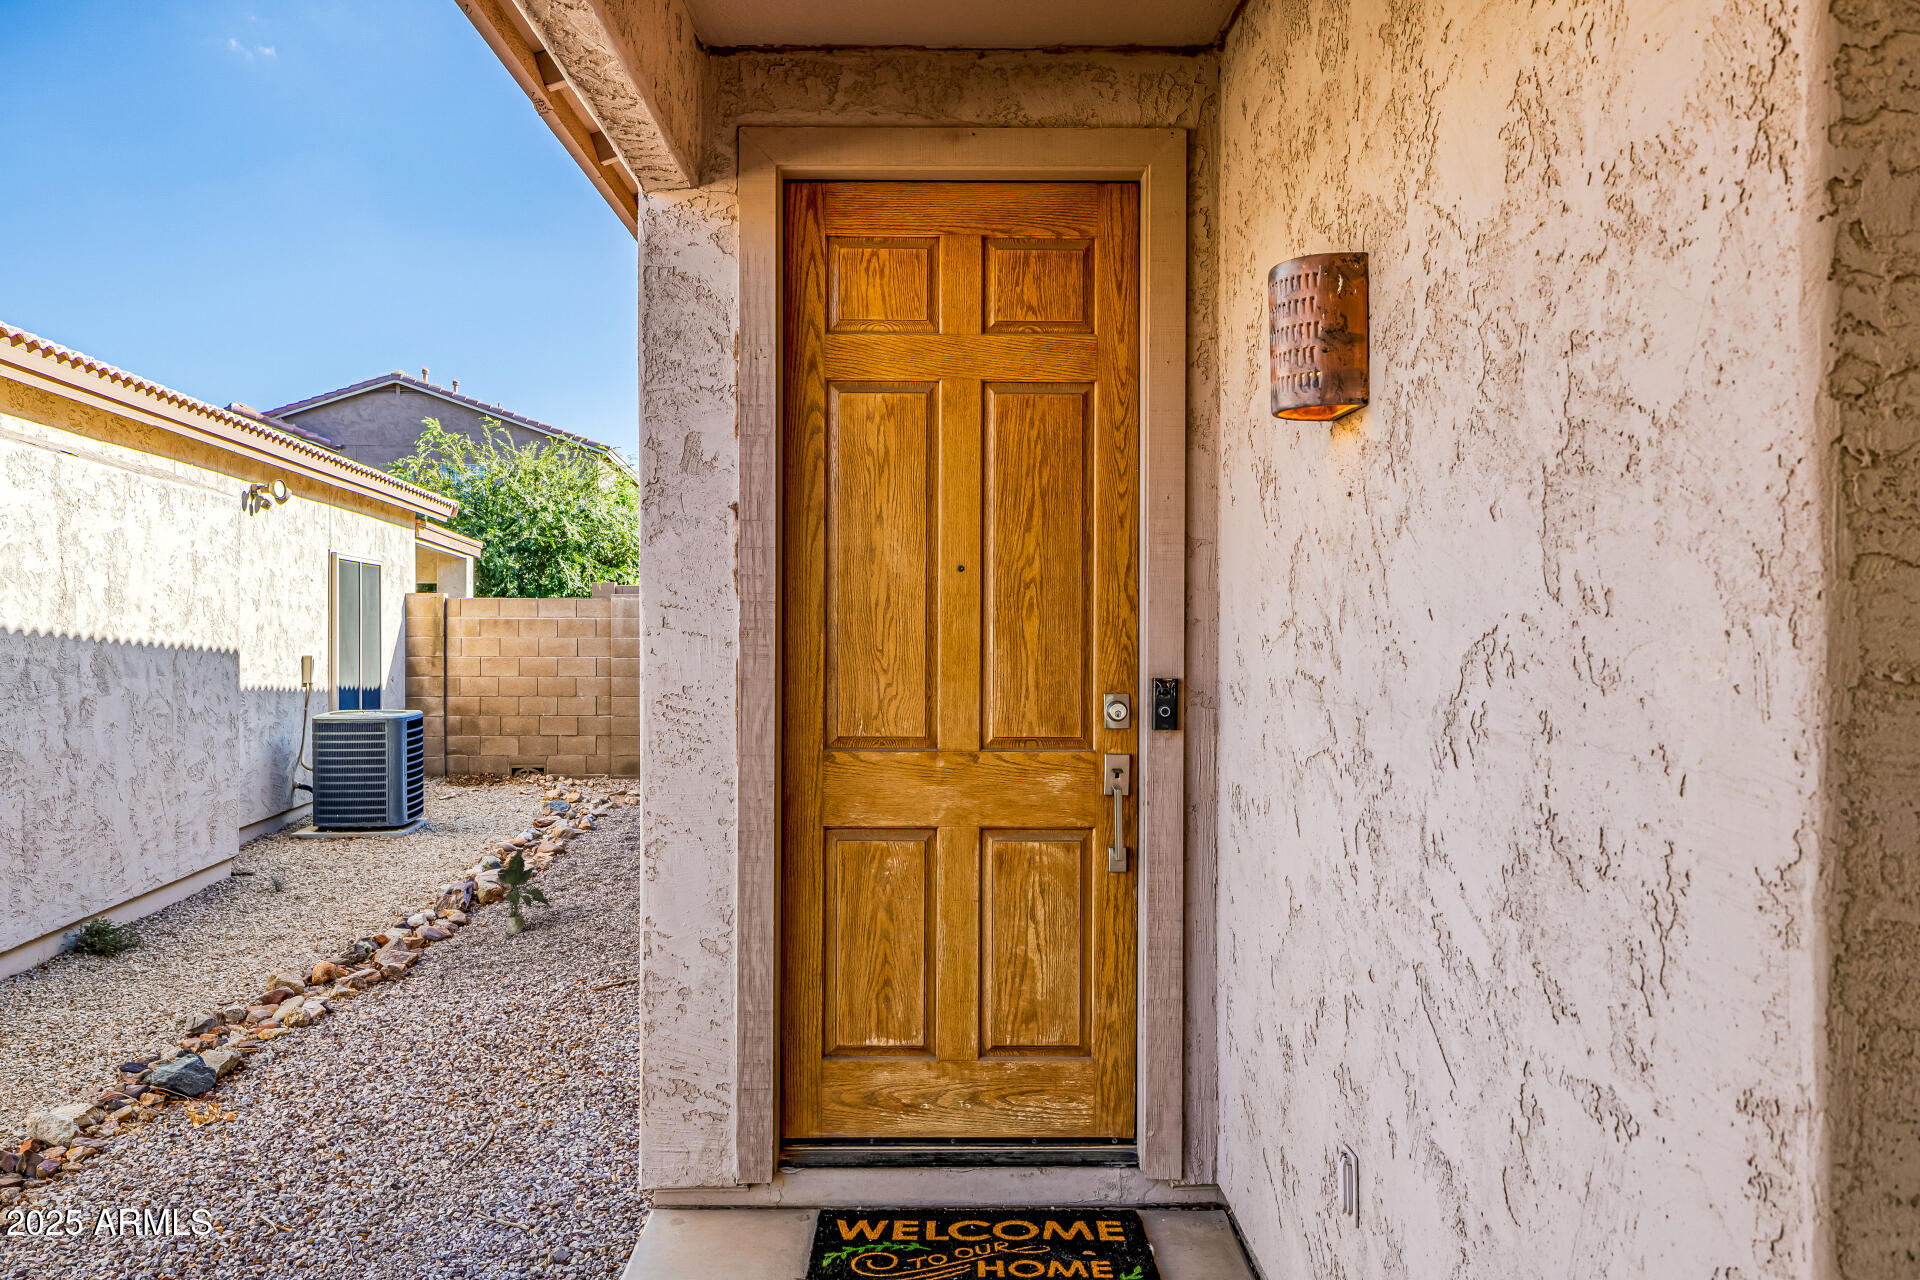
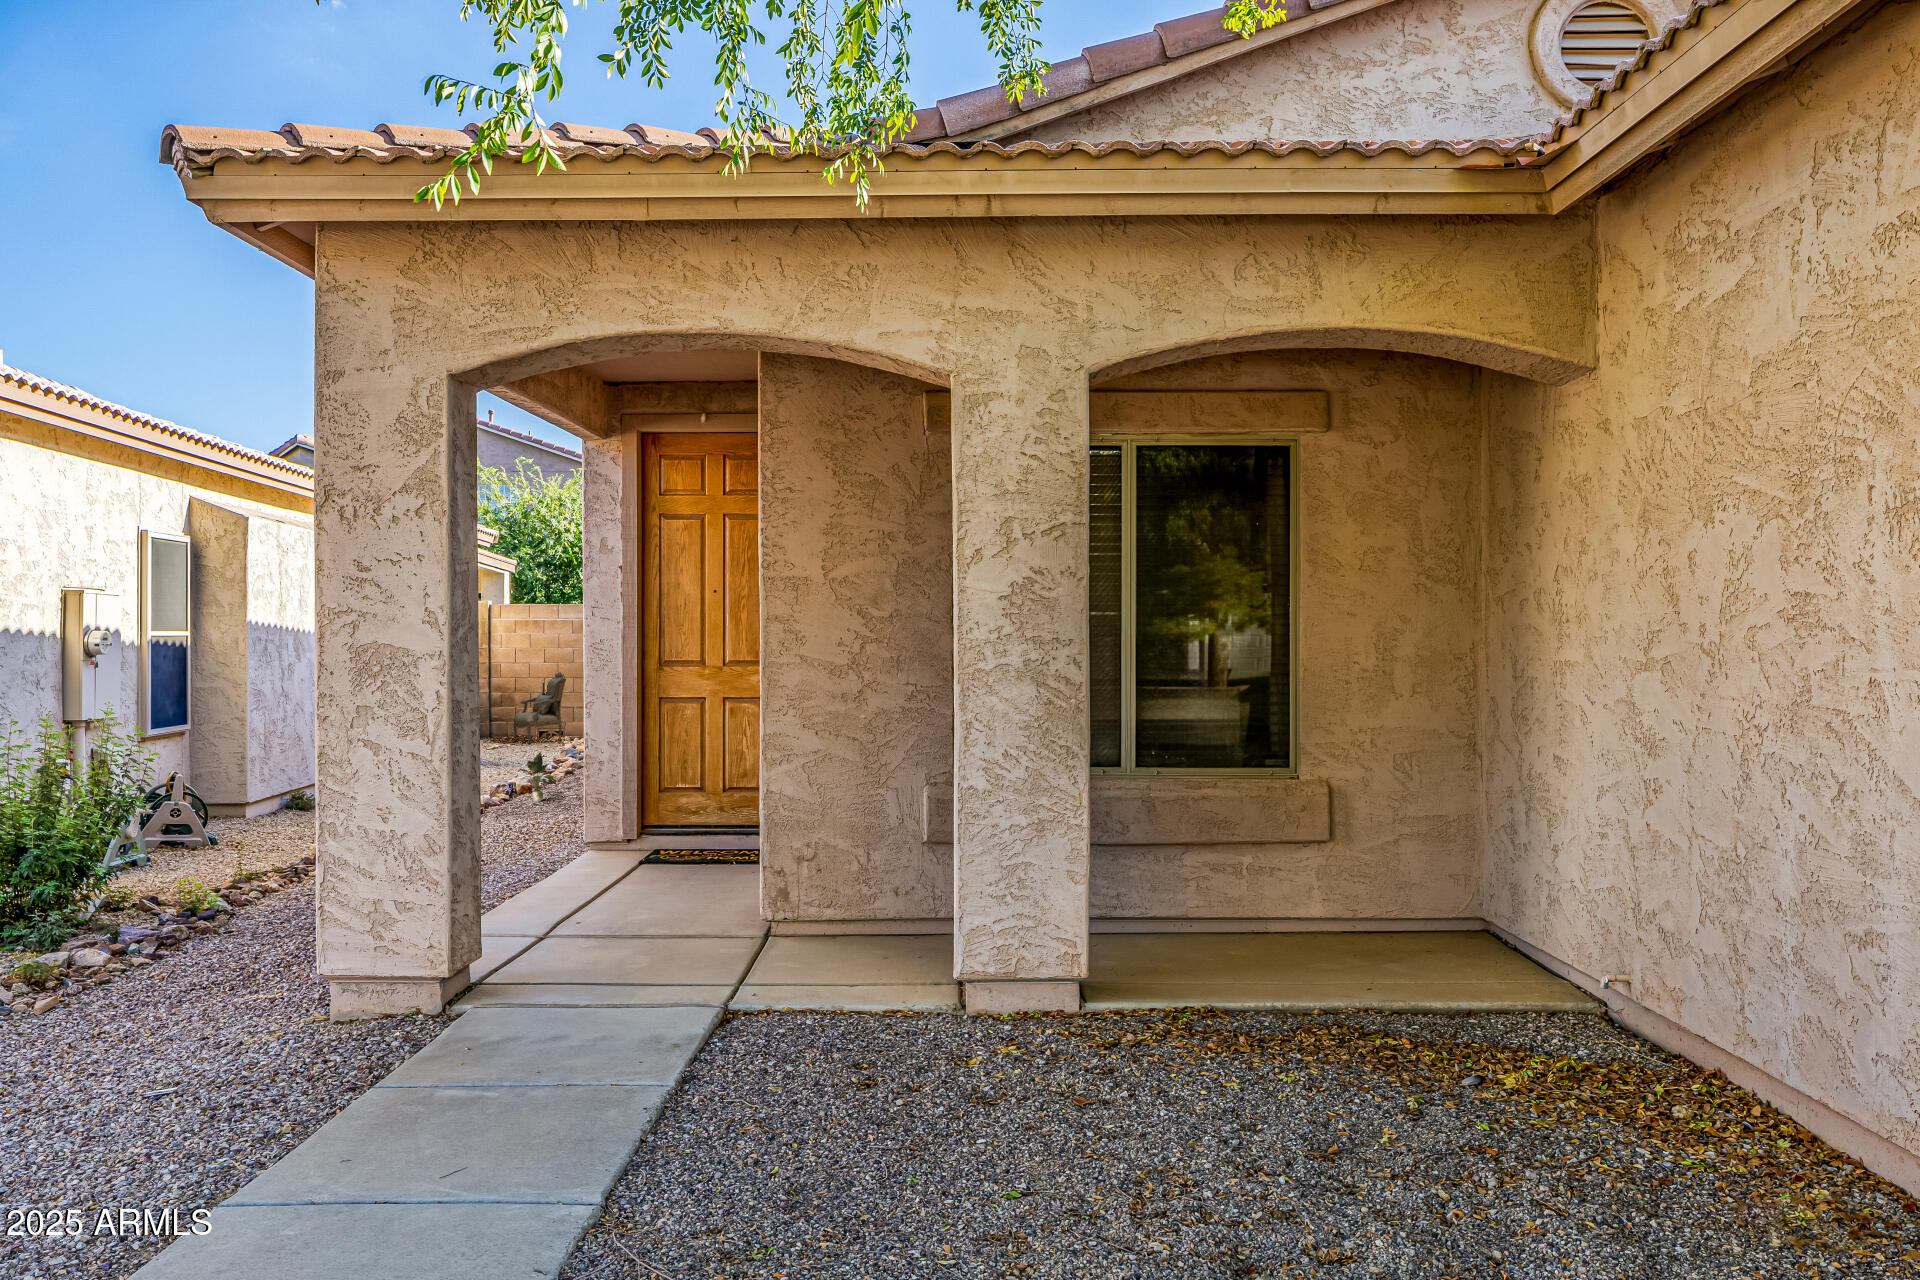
armchair: none [476,688,549,786] -> present [513,672,566,744]

